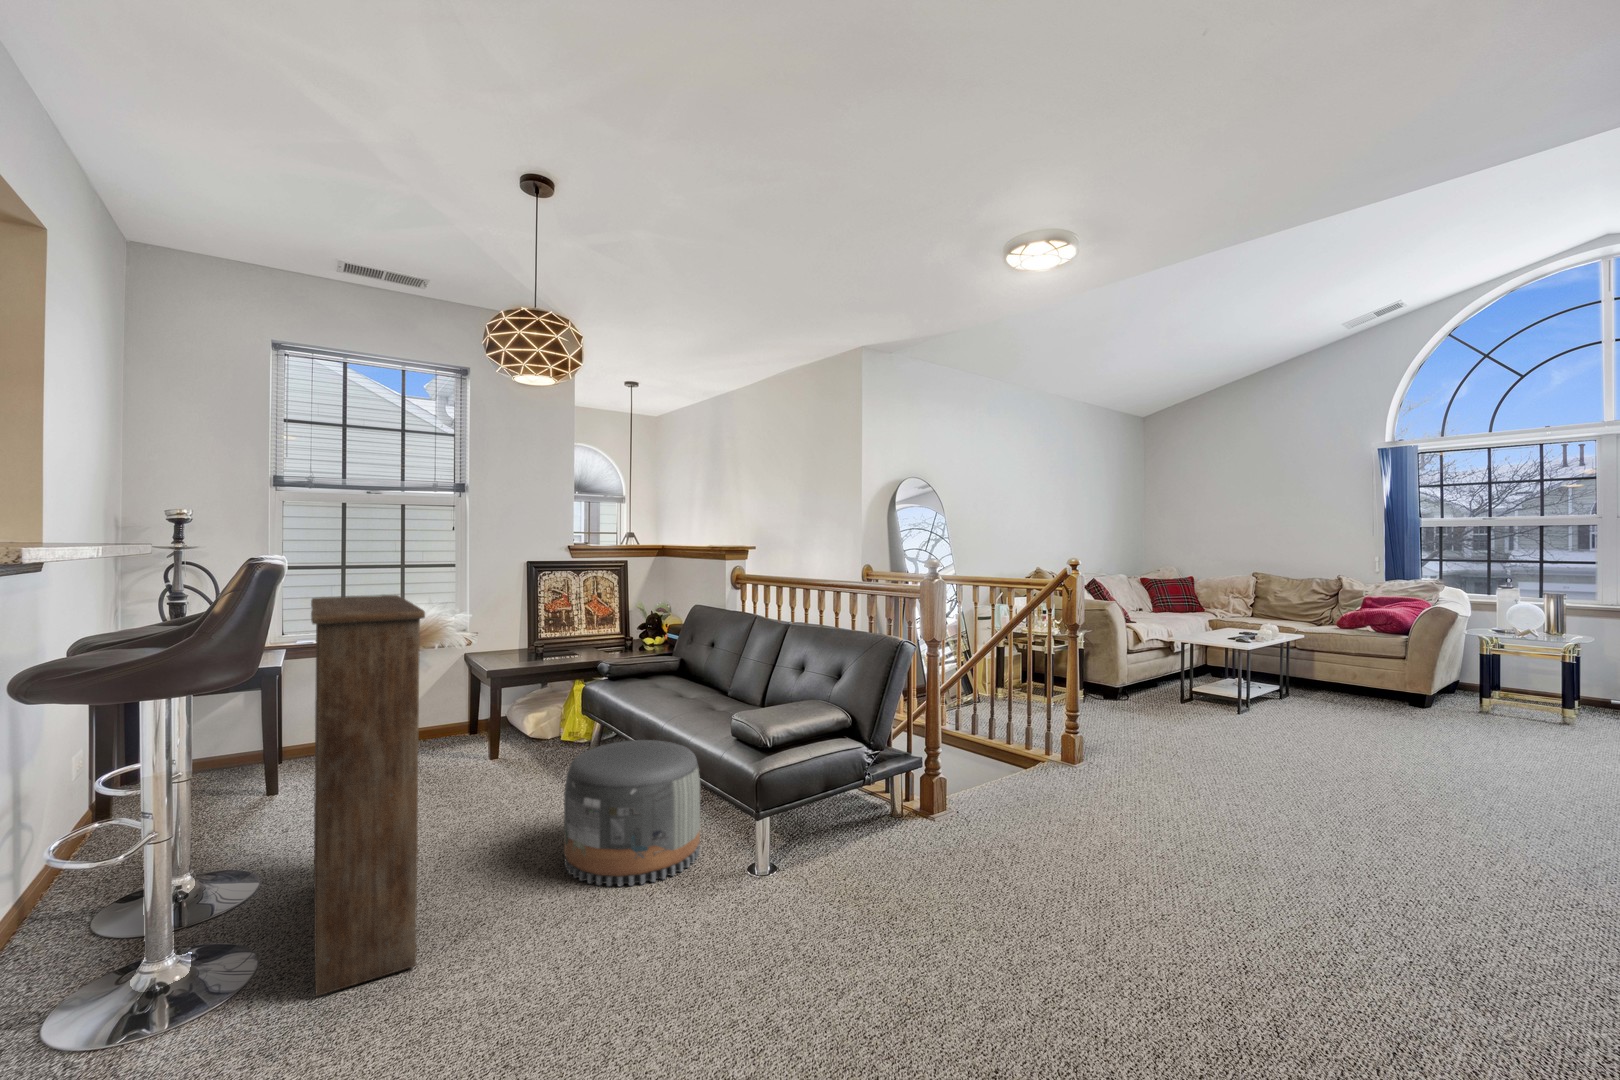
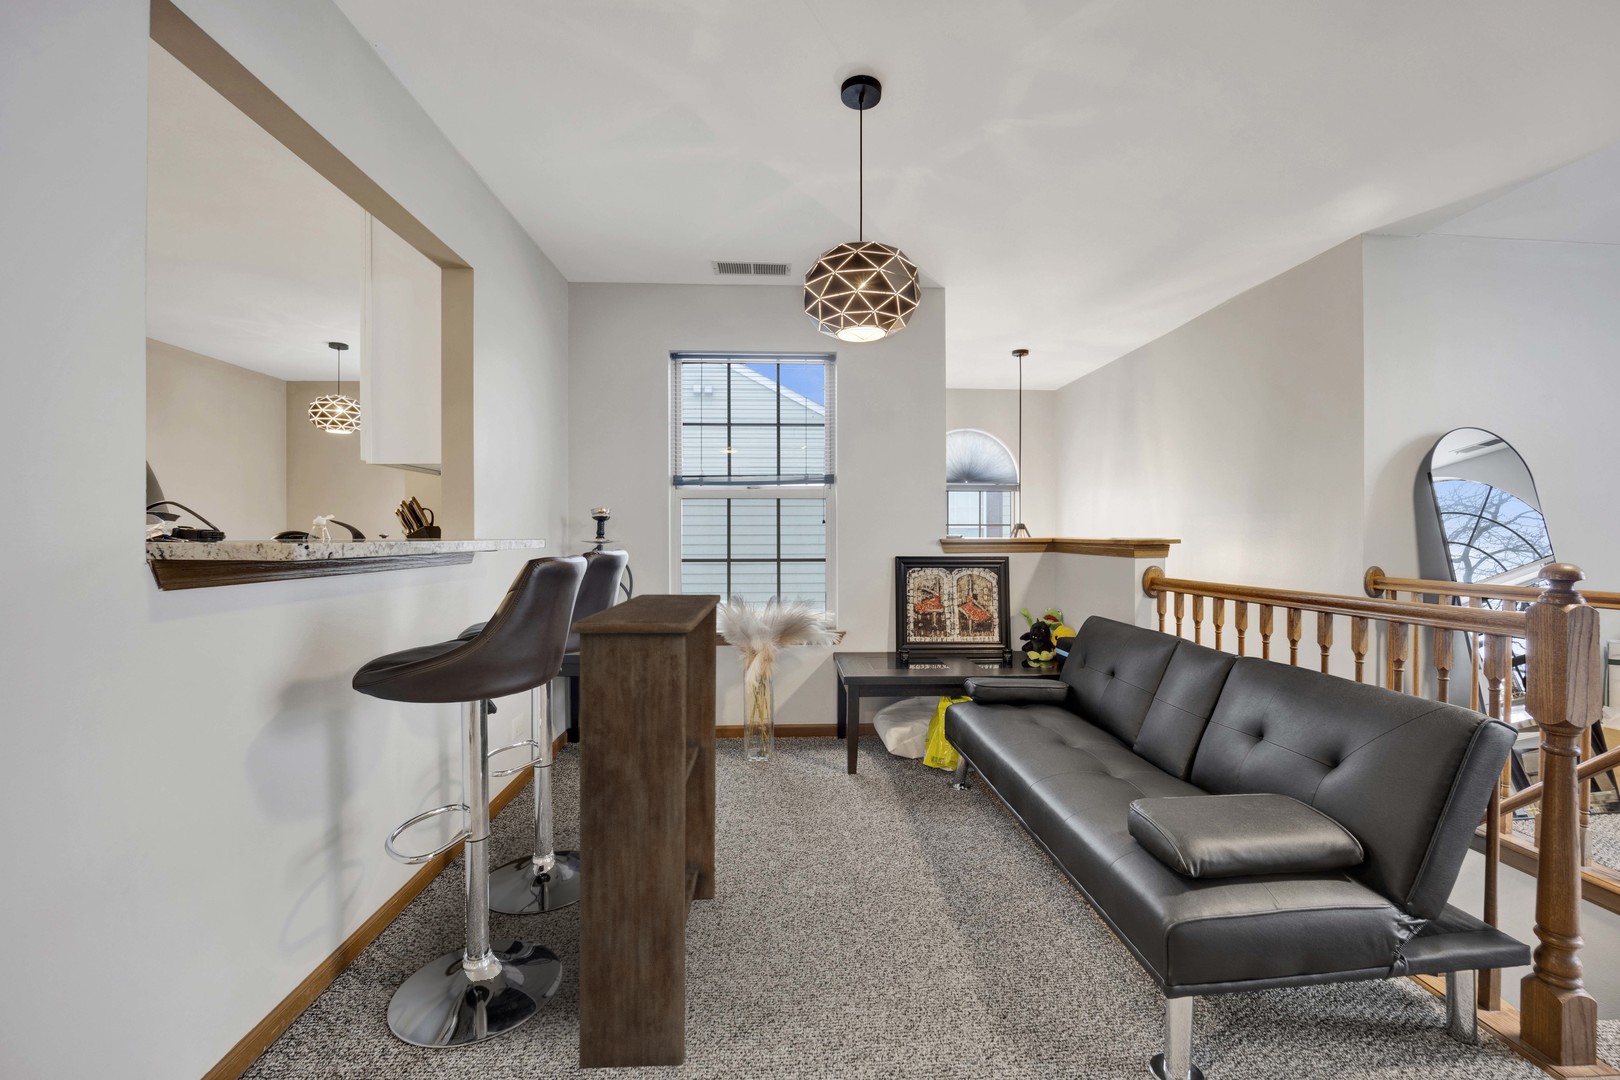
pouf: present [564,740,700,886] -> none [888,803,1075,1031]

